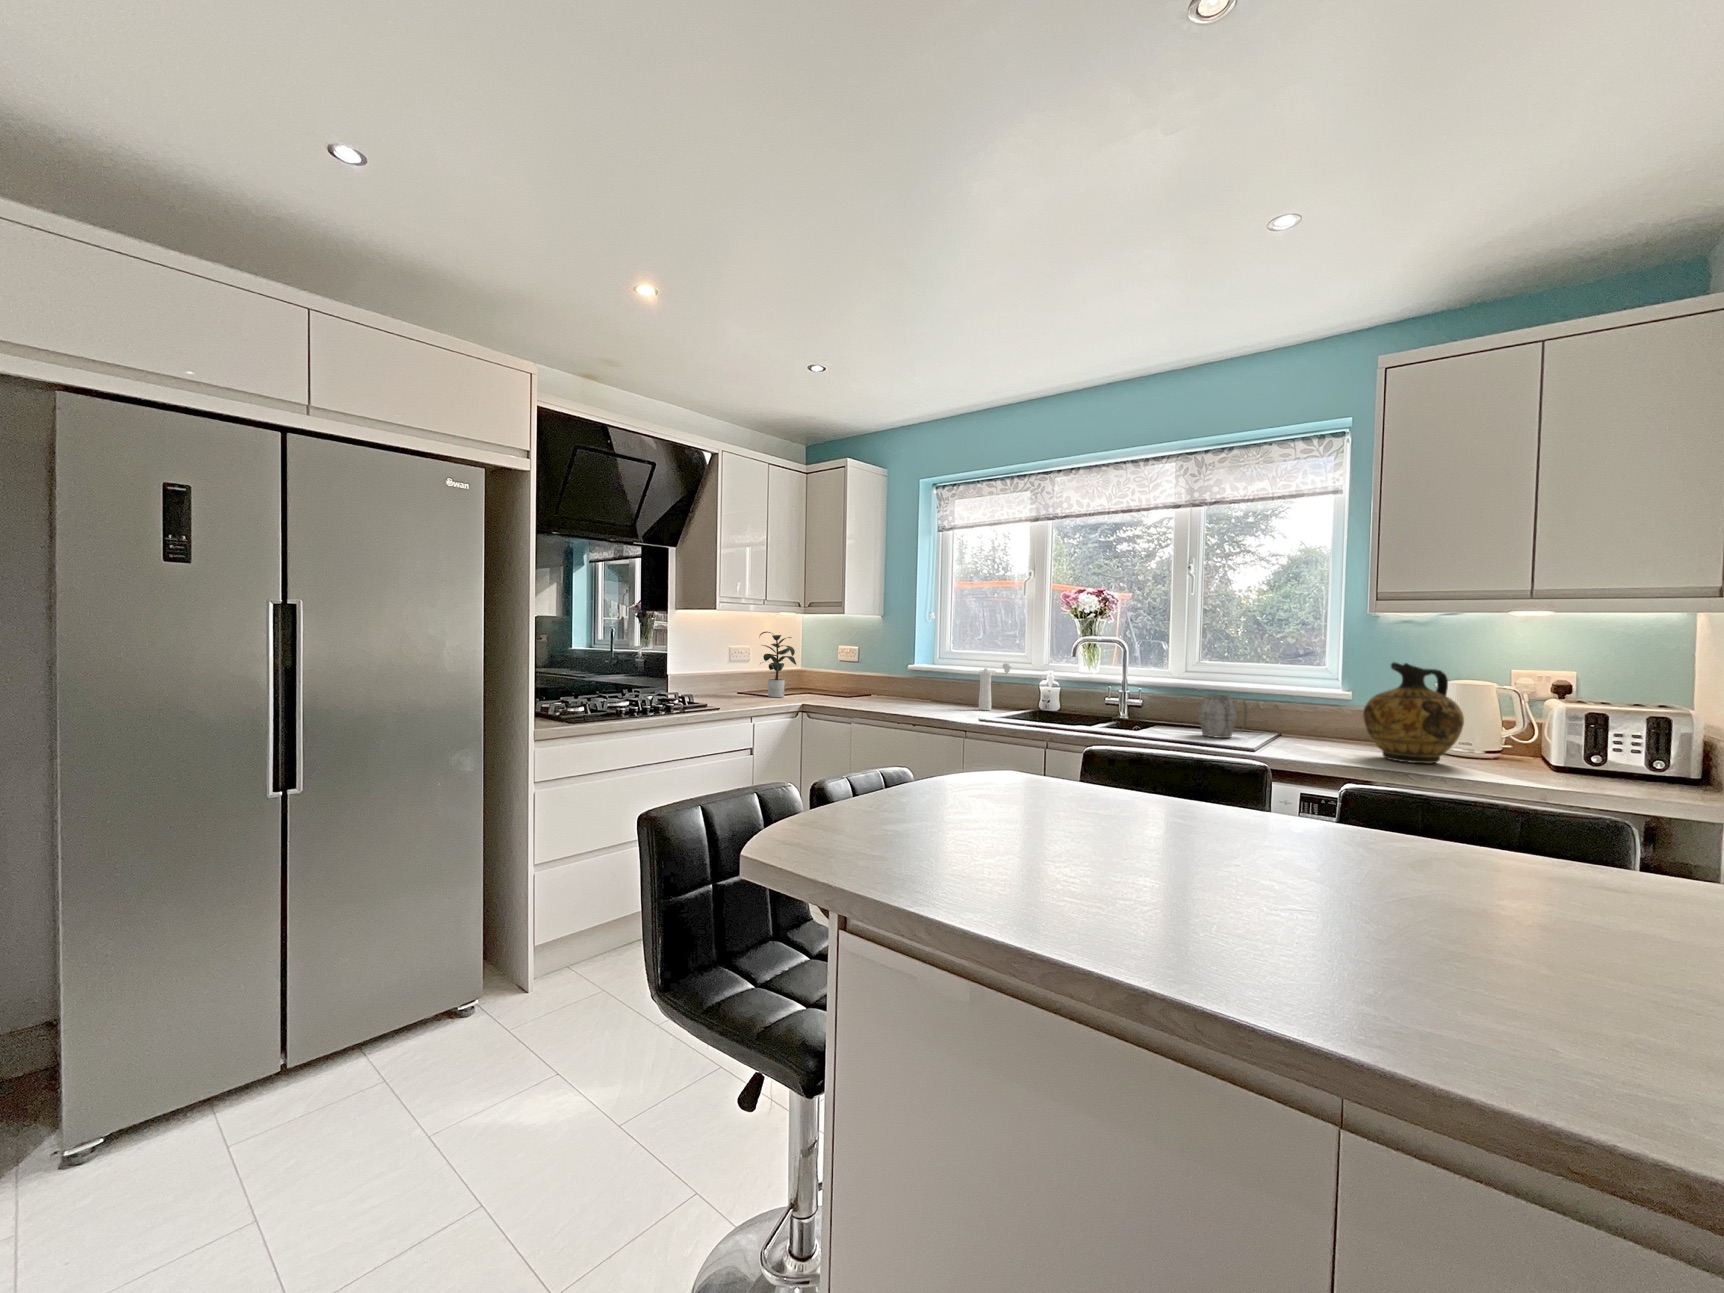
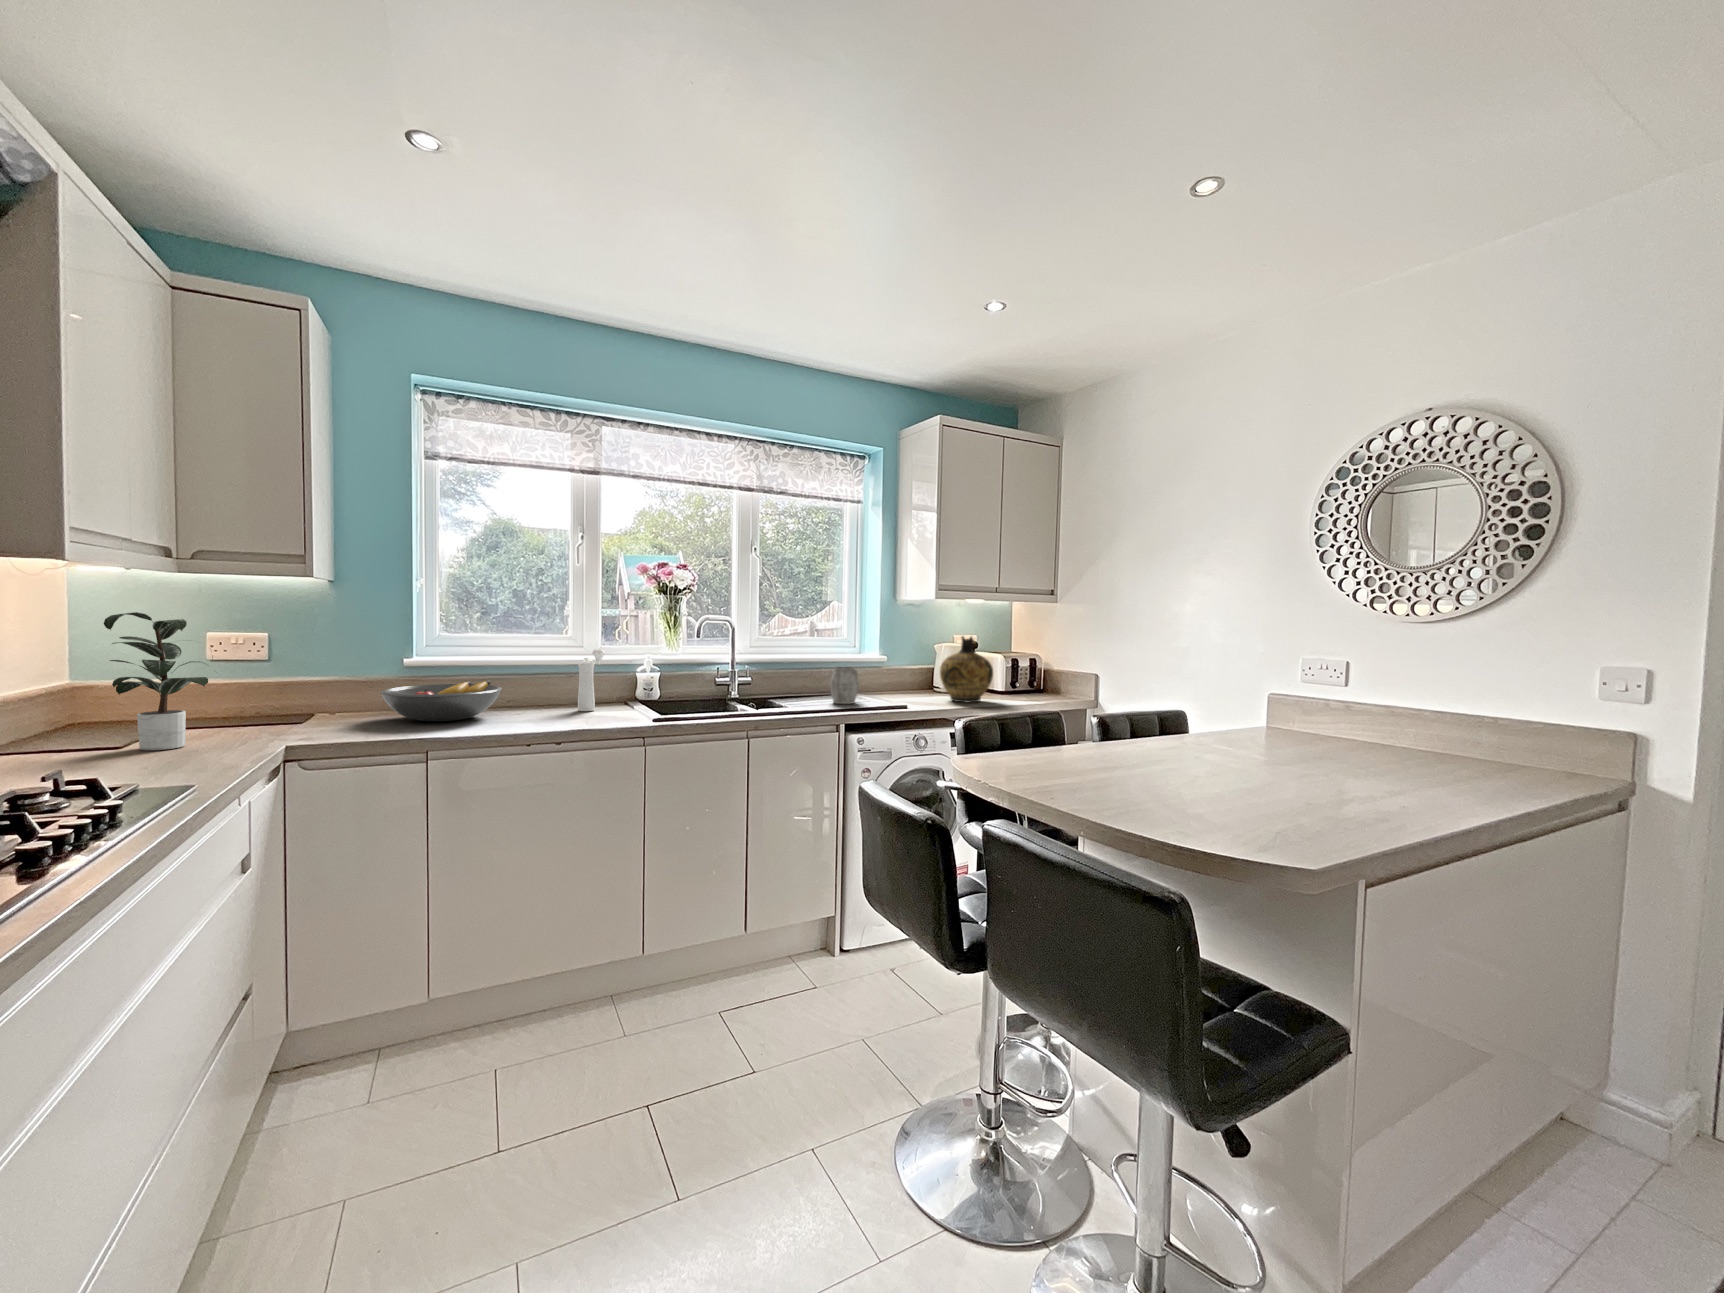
fruit bowl: none [867,679,934,704] -> present [380,681,502,721]

